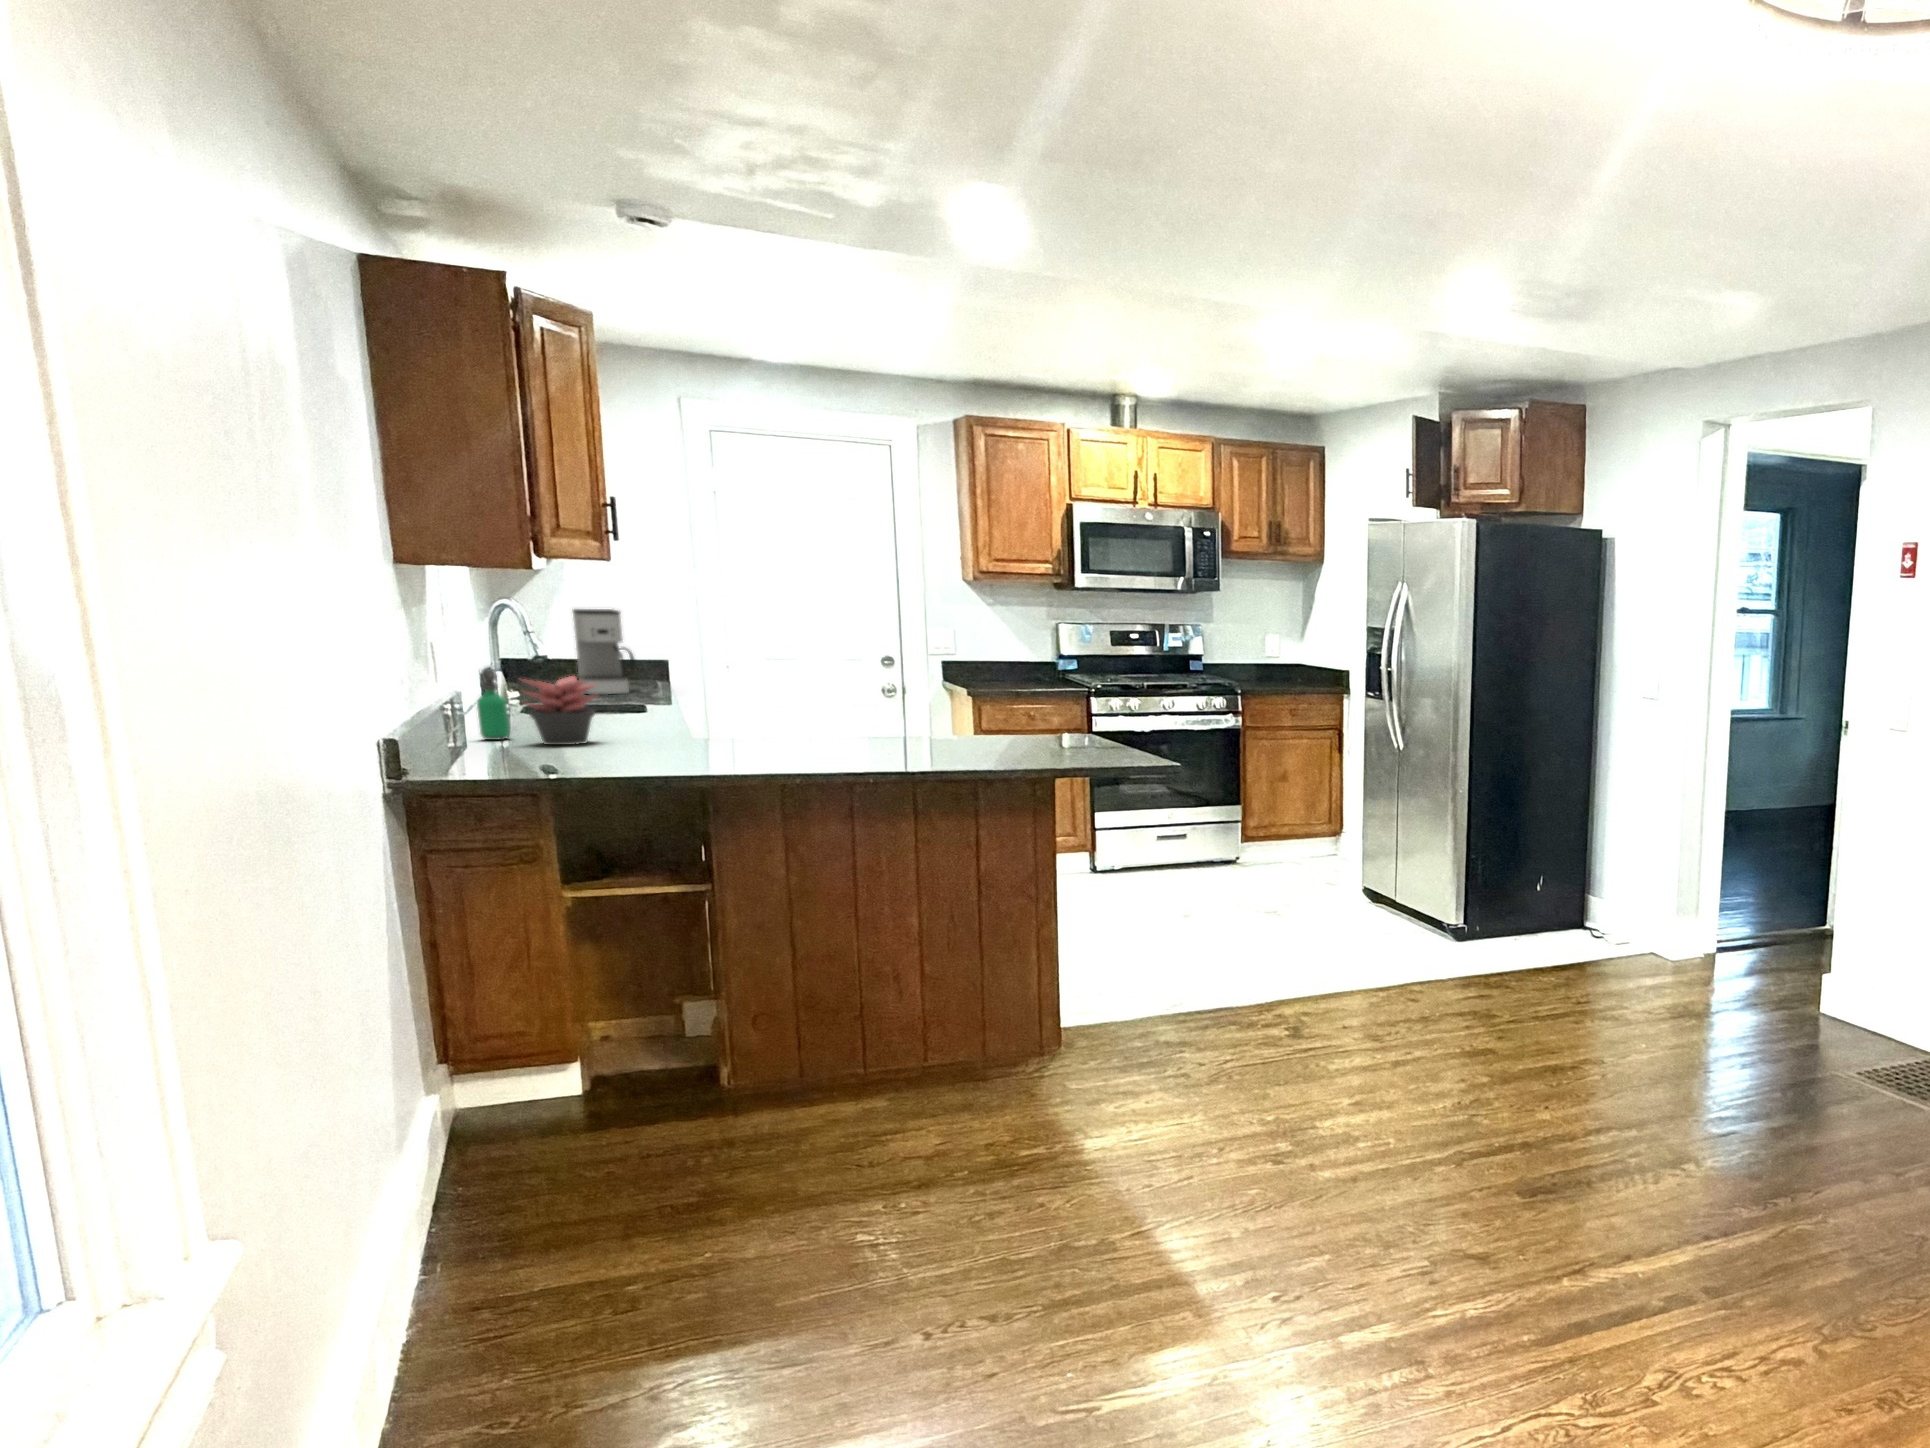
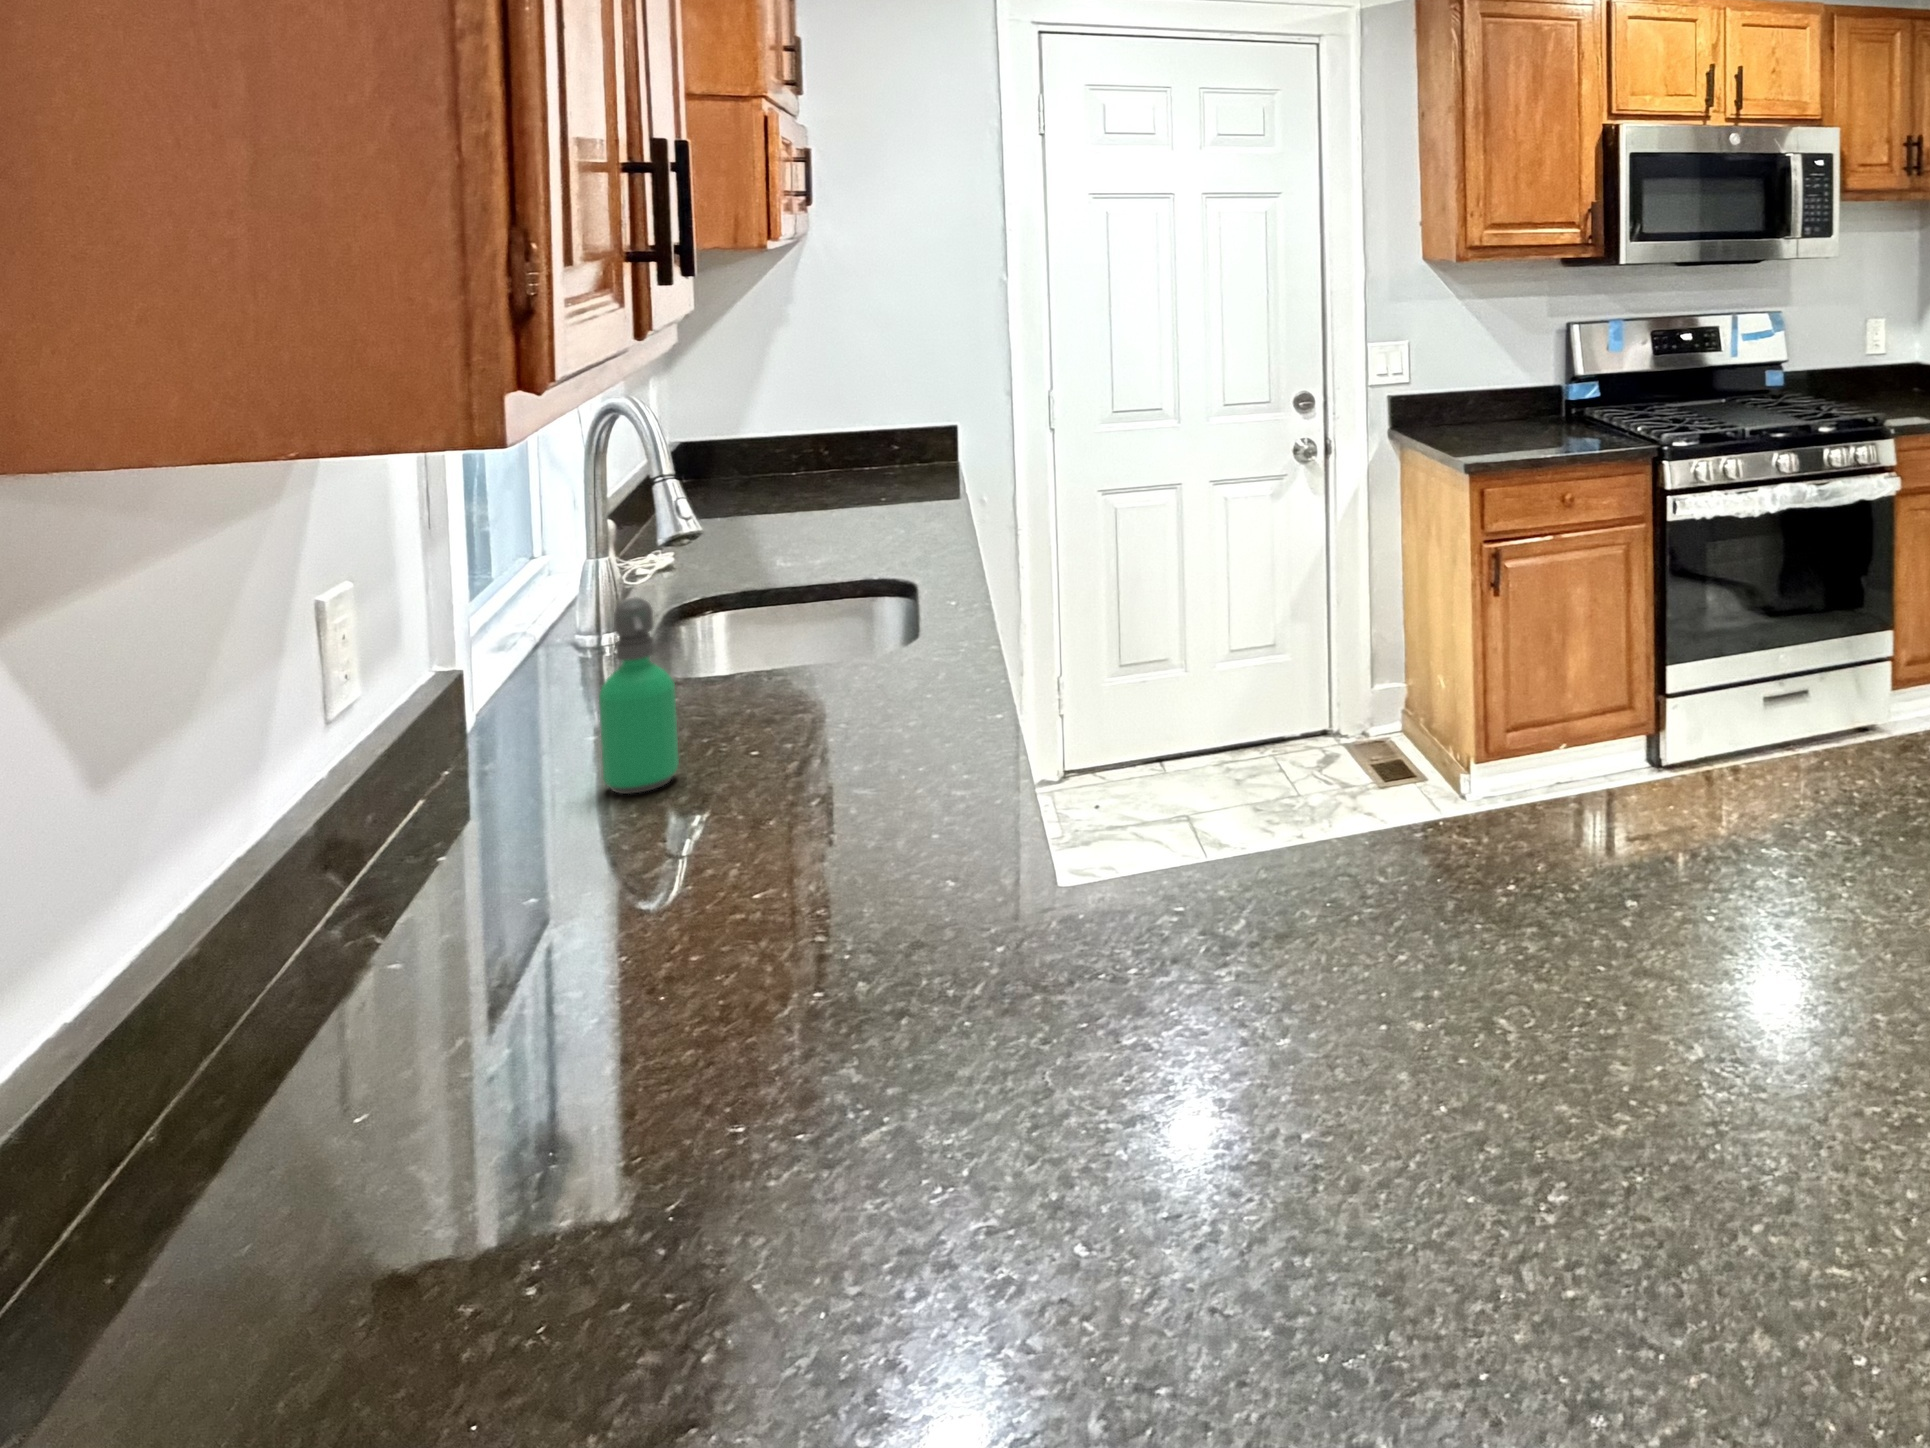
coffee maker: present [573,609,635,695] -> none [811,345,910,505]
succulent plant: present [522,676,598,745] -> none [705,609,909,831]

